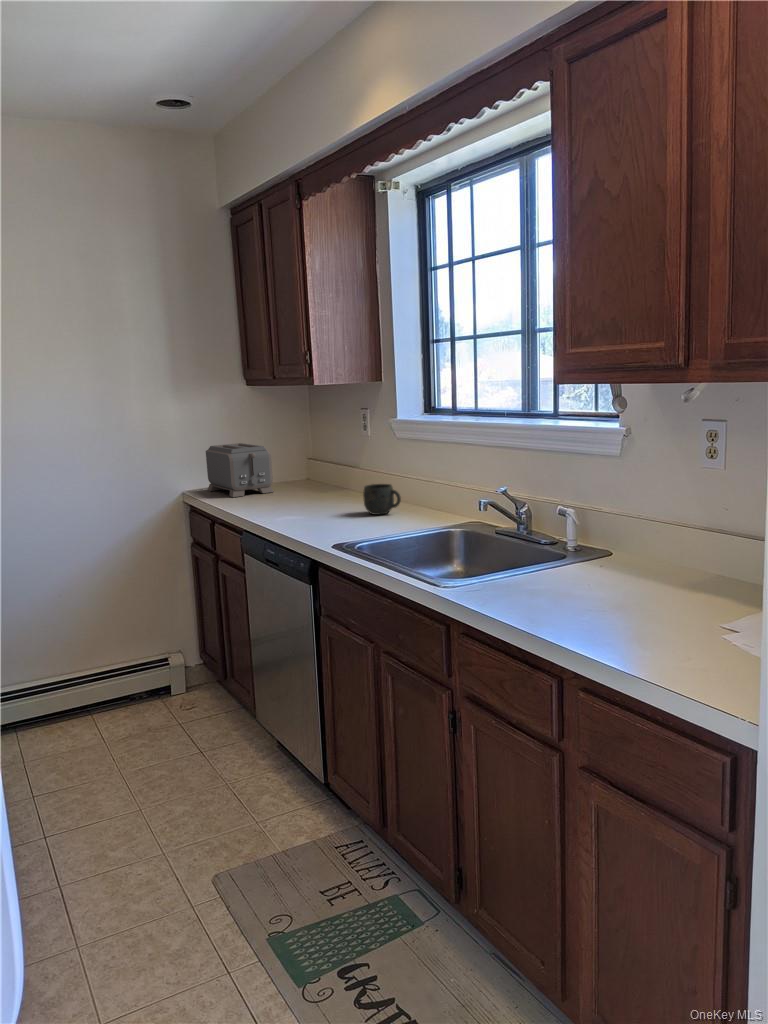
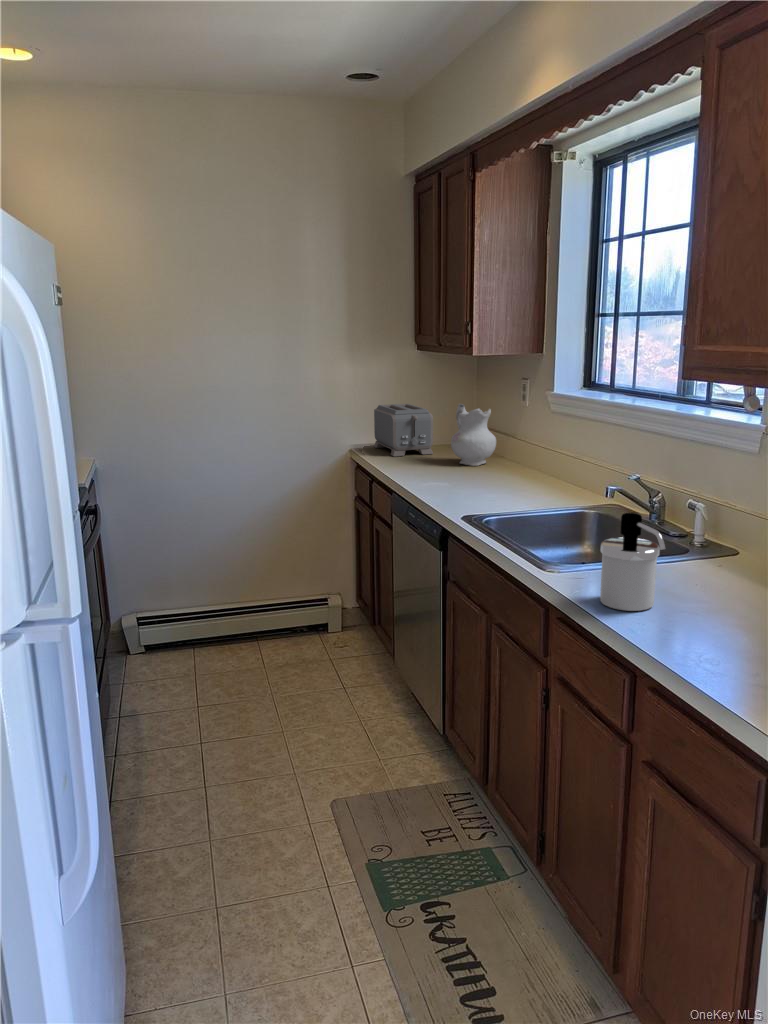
ceramic pitcher: none [294,437,341,500] -> present [451,404,496,466]
mug: present [363,484,401,515] -> none [509,457,545,488]
soap dispenser: none [504,515,576,615] -> present [600,513,665,611]

